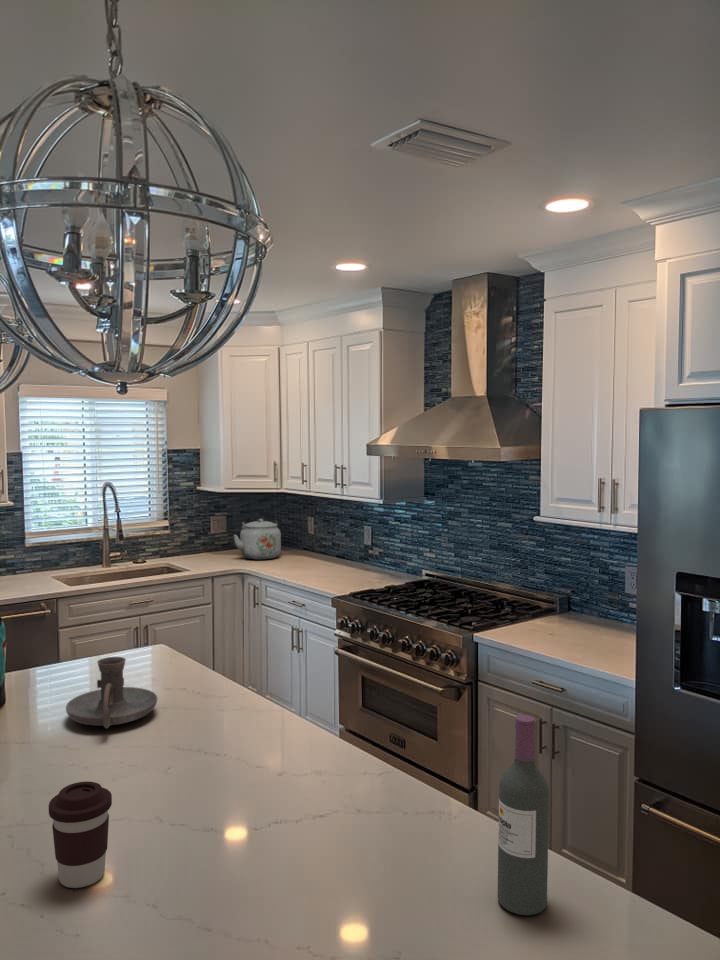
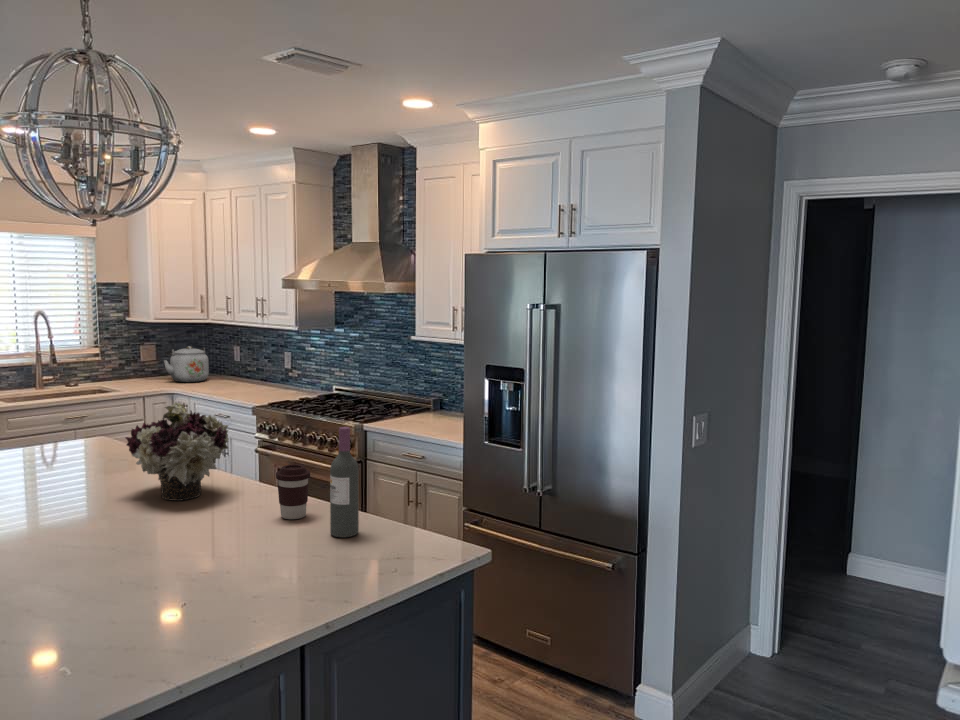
flower arrangement: none [179,633,320,785] -> present [126,402,229,501]
candle holder: present [66,657,157,728] -> none [32,431,106,479]
coffee cup: present [49,781,112,888] -> present [276,464,310,519]

